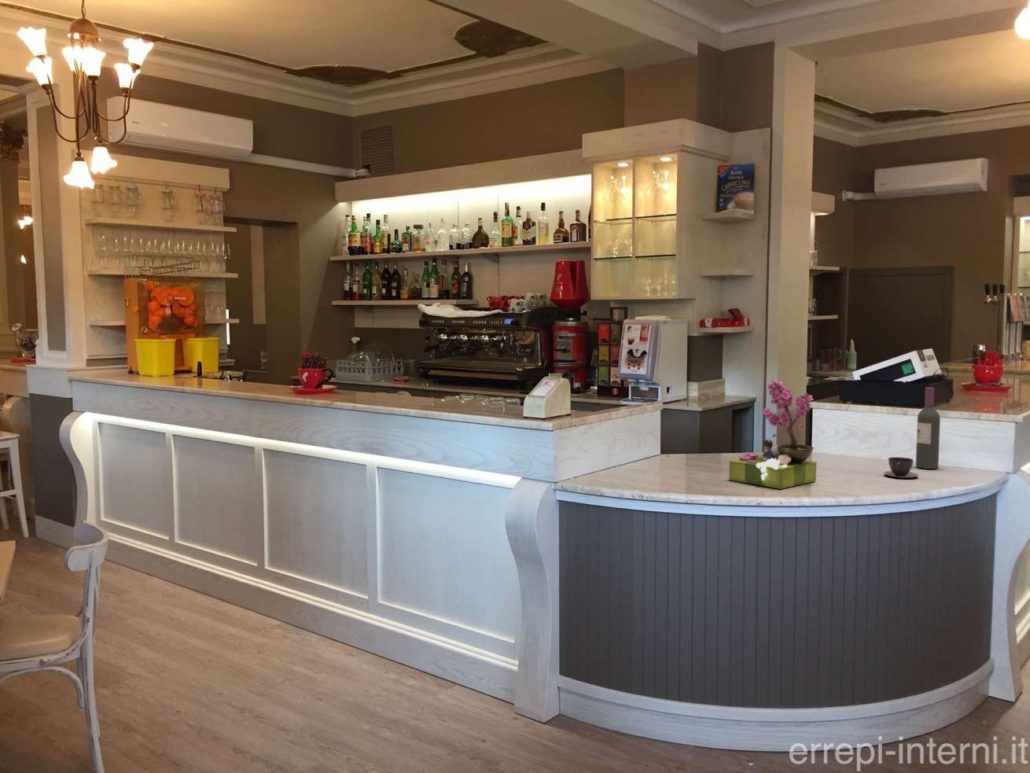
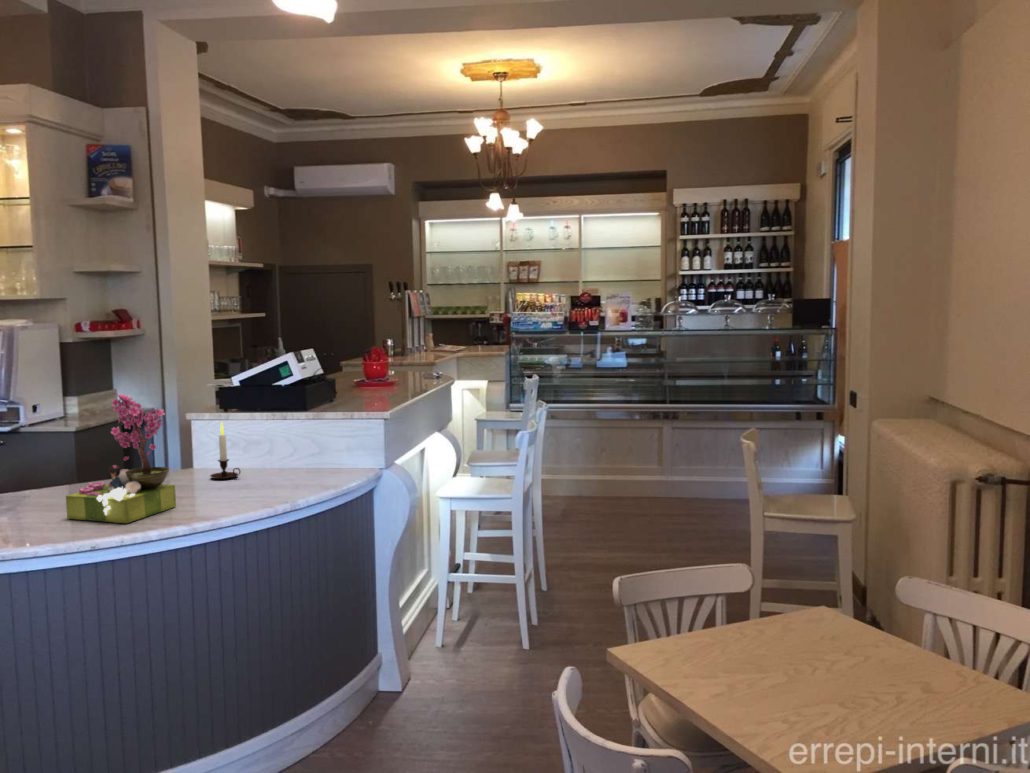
wine bottle: present [916,387,940,469] -> none [293,390,317,476]
candle: none [835,411,864,464] -> present [210,422,241,479]
teacup: present [884,457,918,478] -> none [256,467,292,490]

